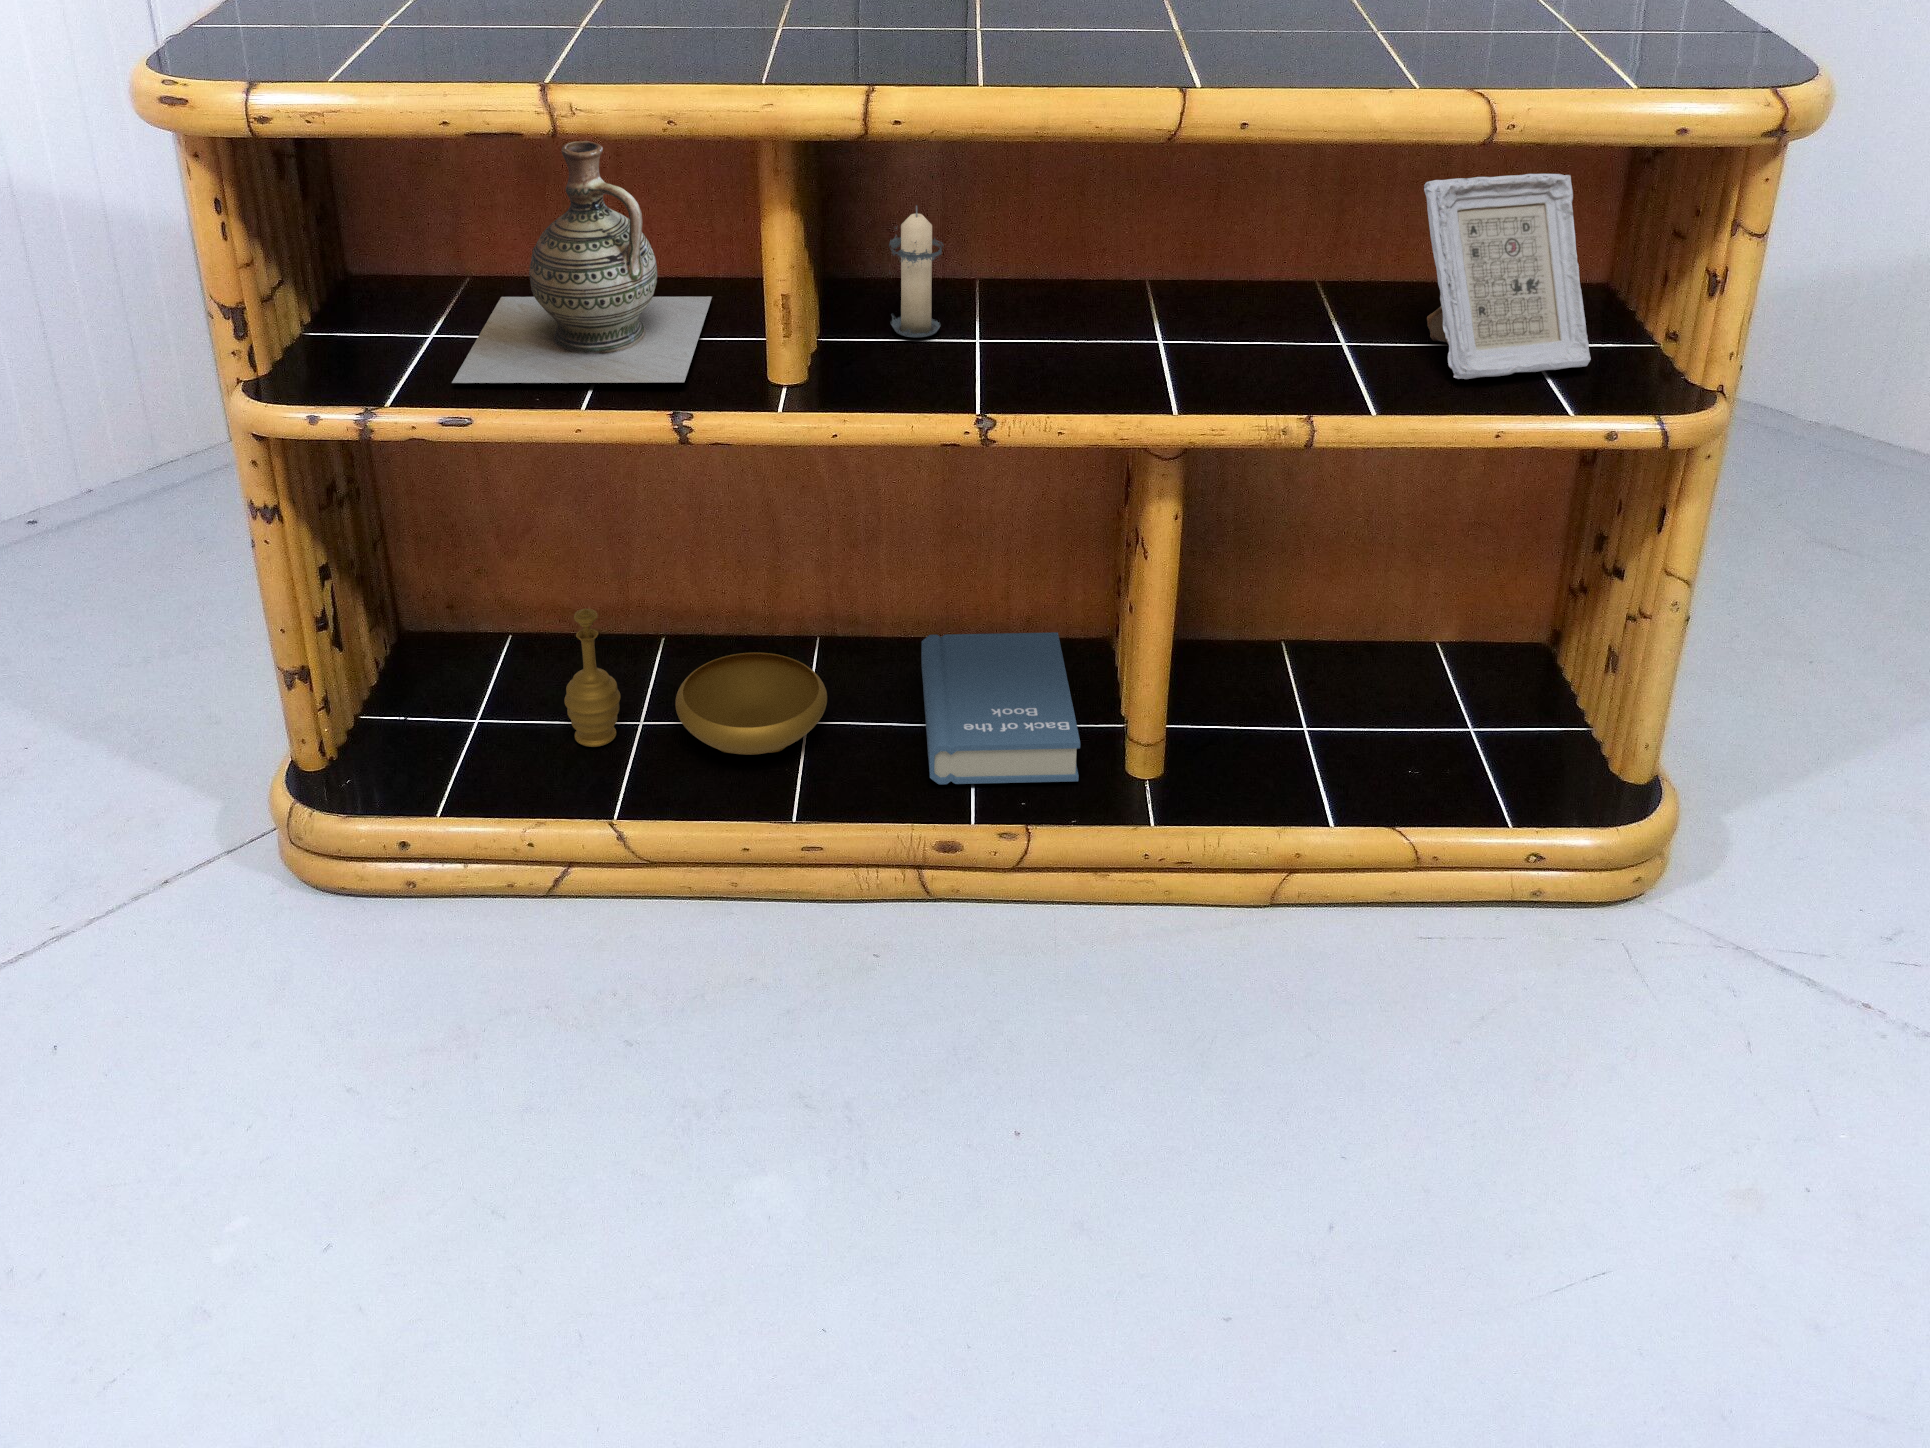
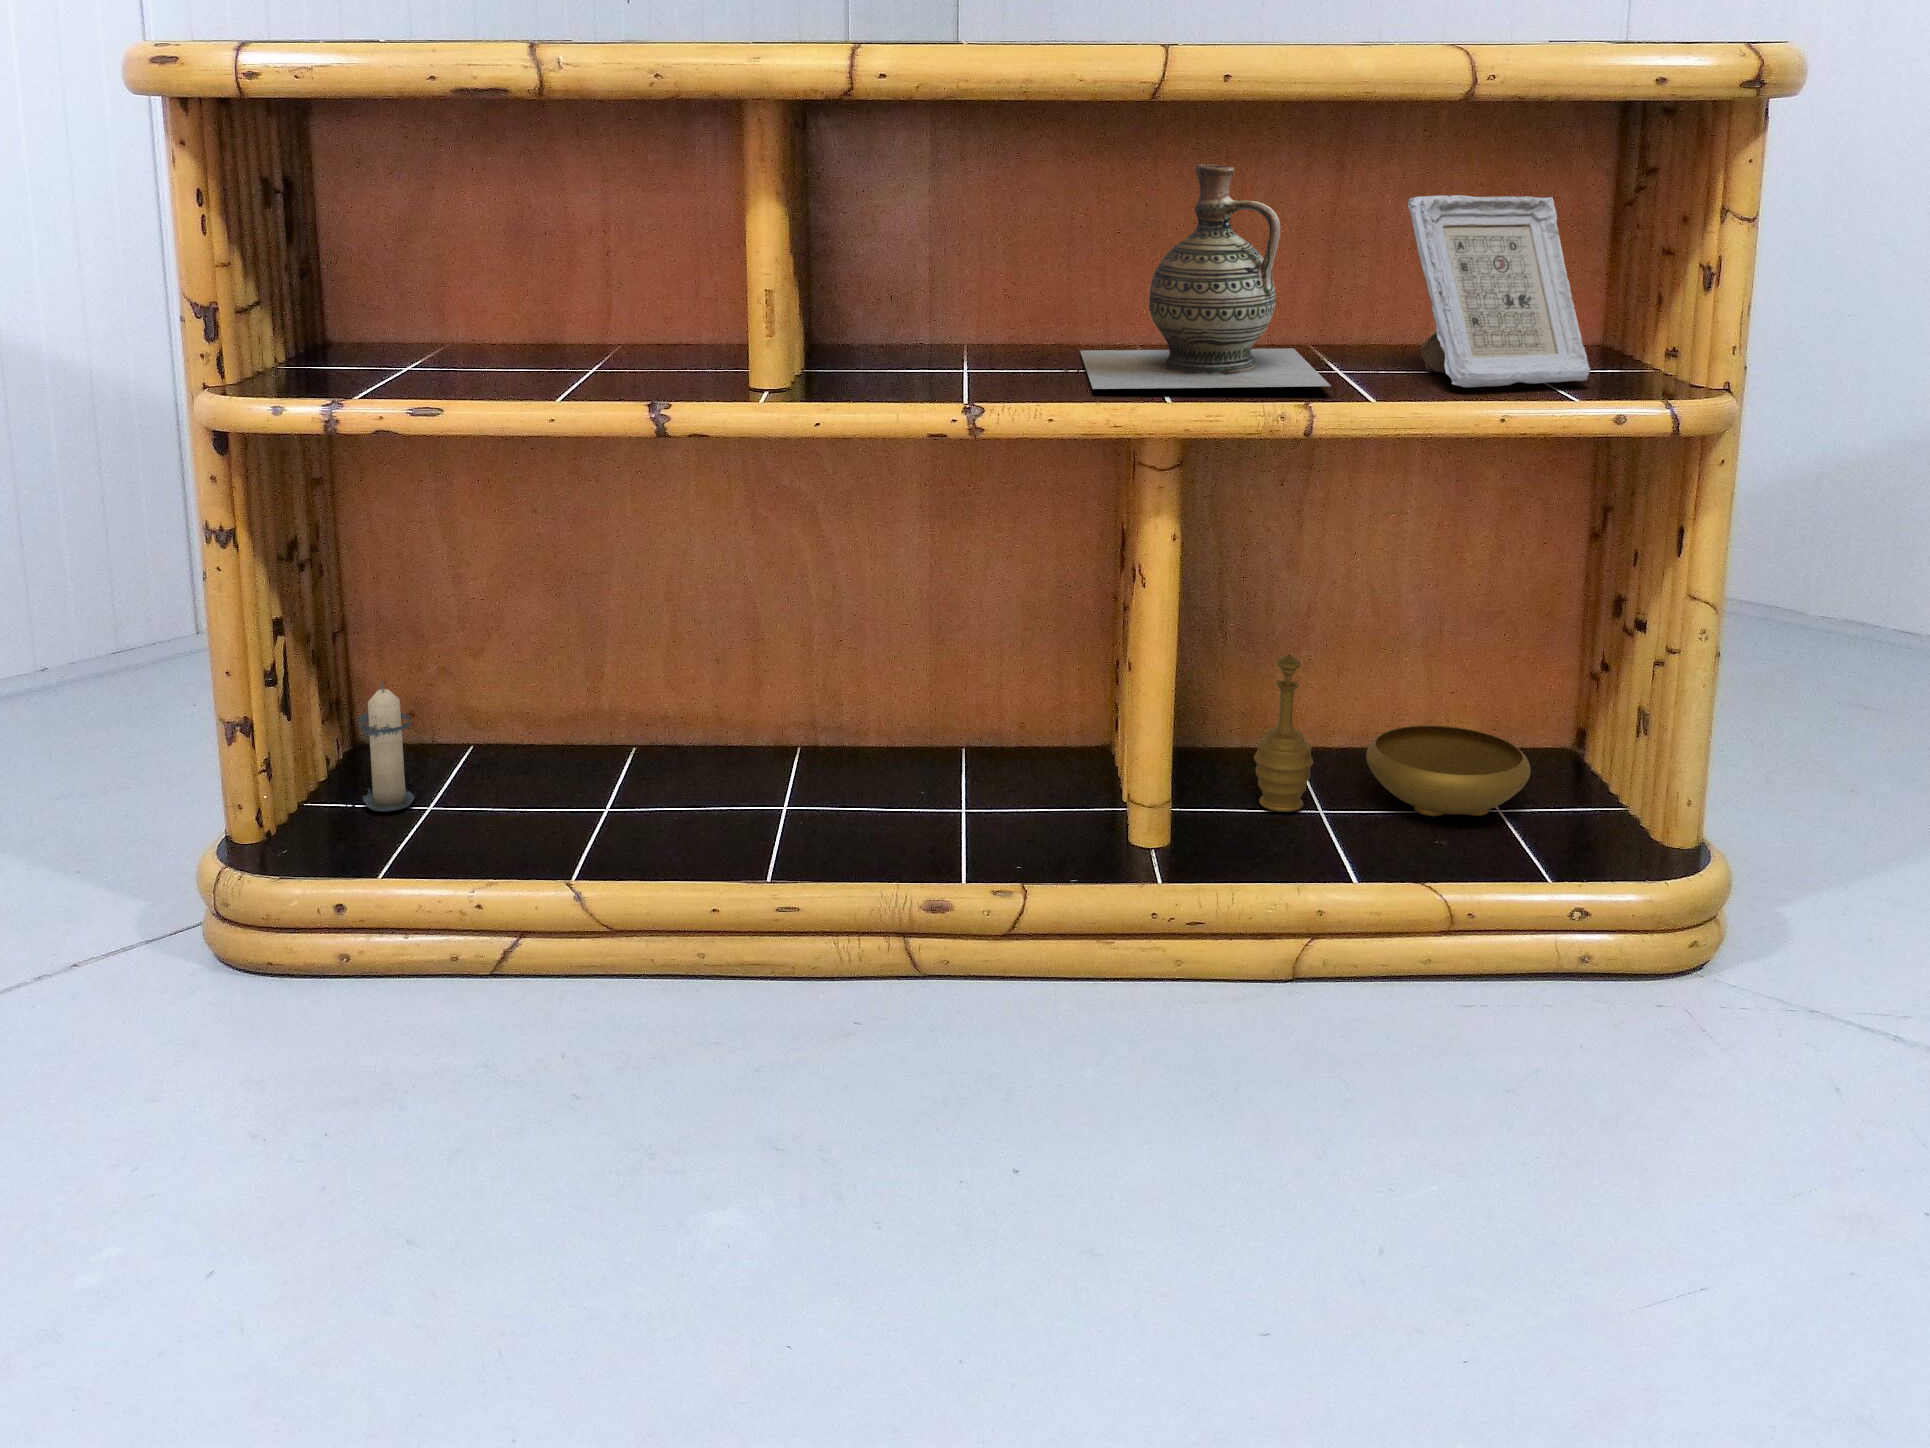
ceramic jug: present [452,141,712,383] -> present [1080,164,1331,389]
candle: present [889,205,944,337] -> present [357,681,414,811]
decorative bowl: present [564,609,827,755] -> present [1254,654,1531,816]
book: present [922,632,1080,784] -> none [909,725,1080,851]

